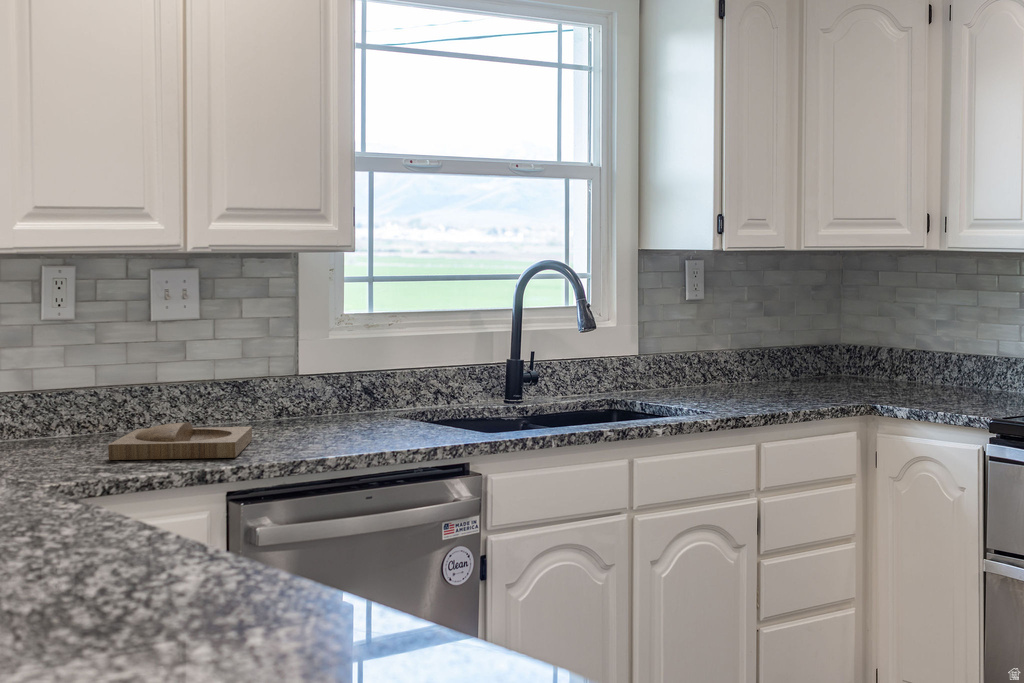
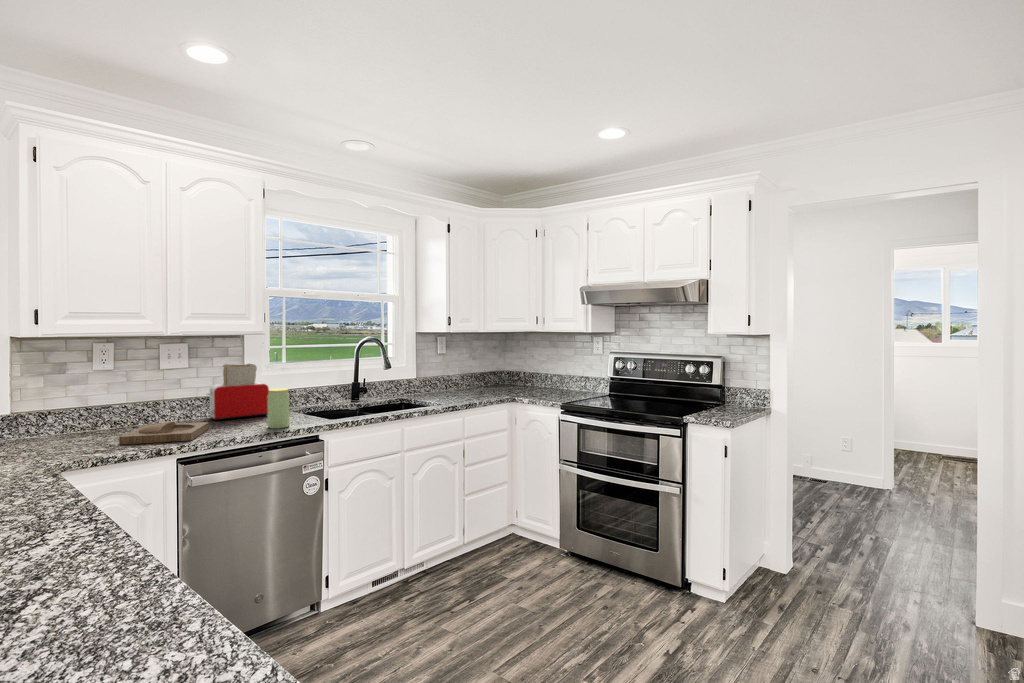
toaster: none [234,312,351,429] -> present [207,364,269,421]
jar: none [365,359,407,444] -> present [268,388,290,429]

